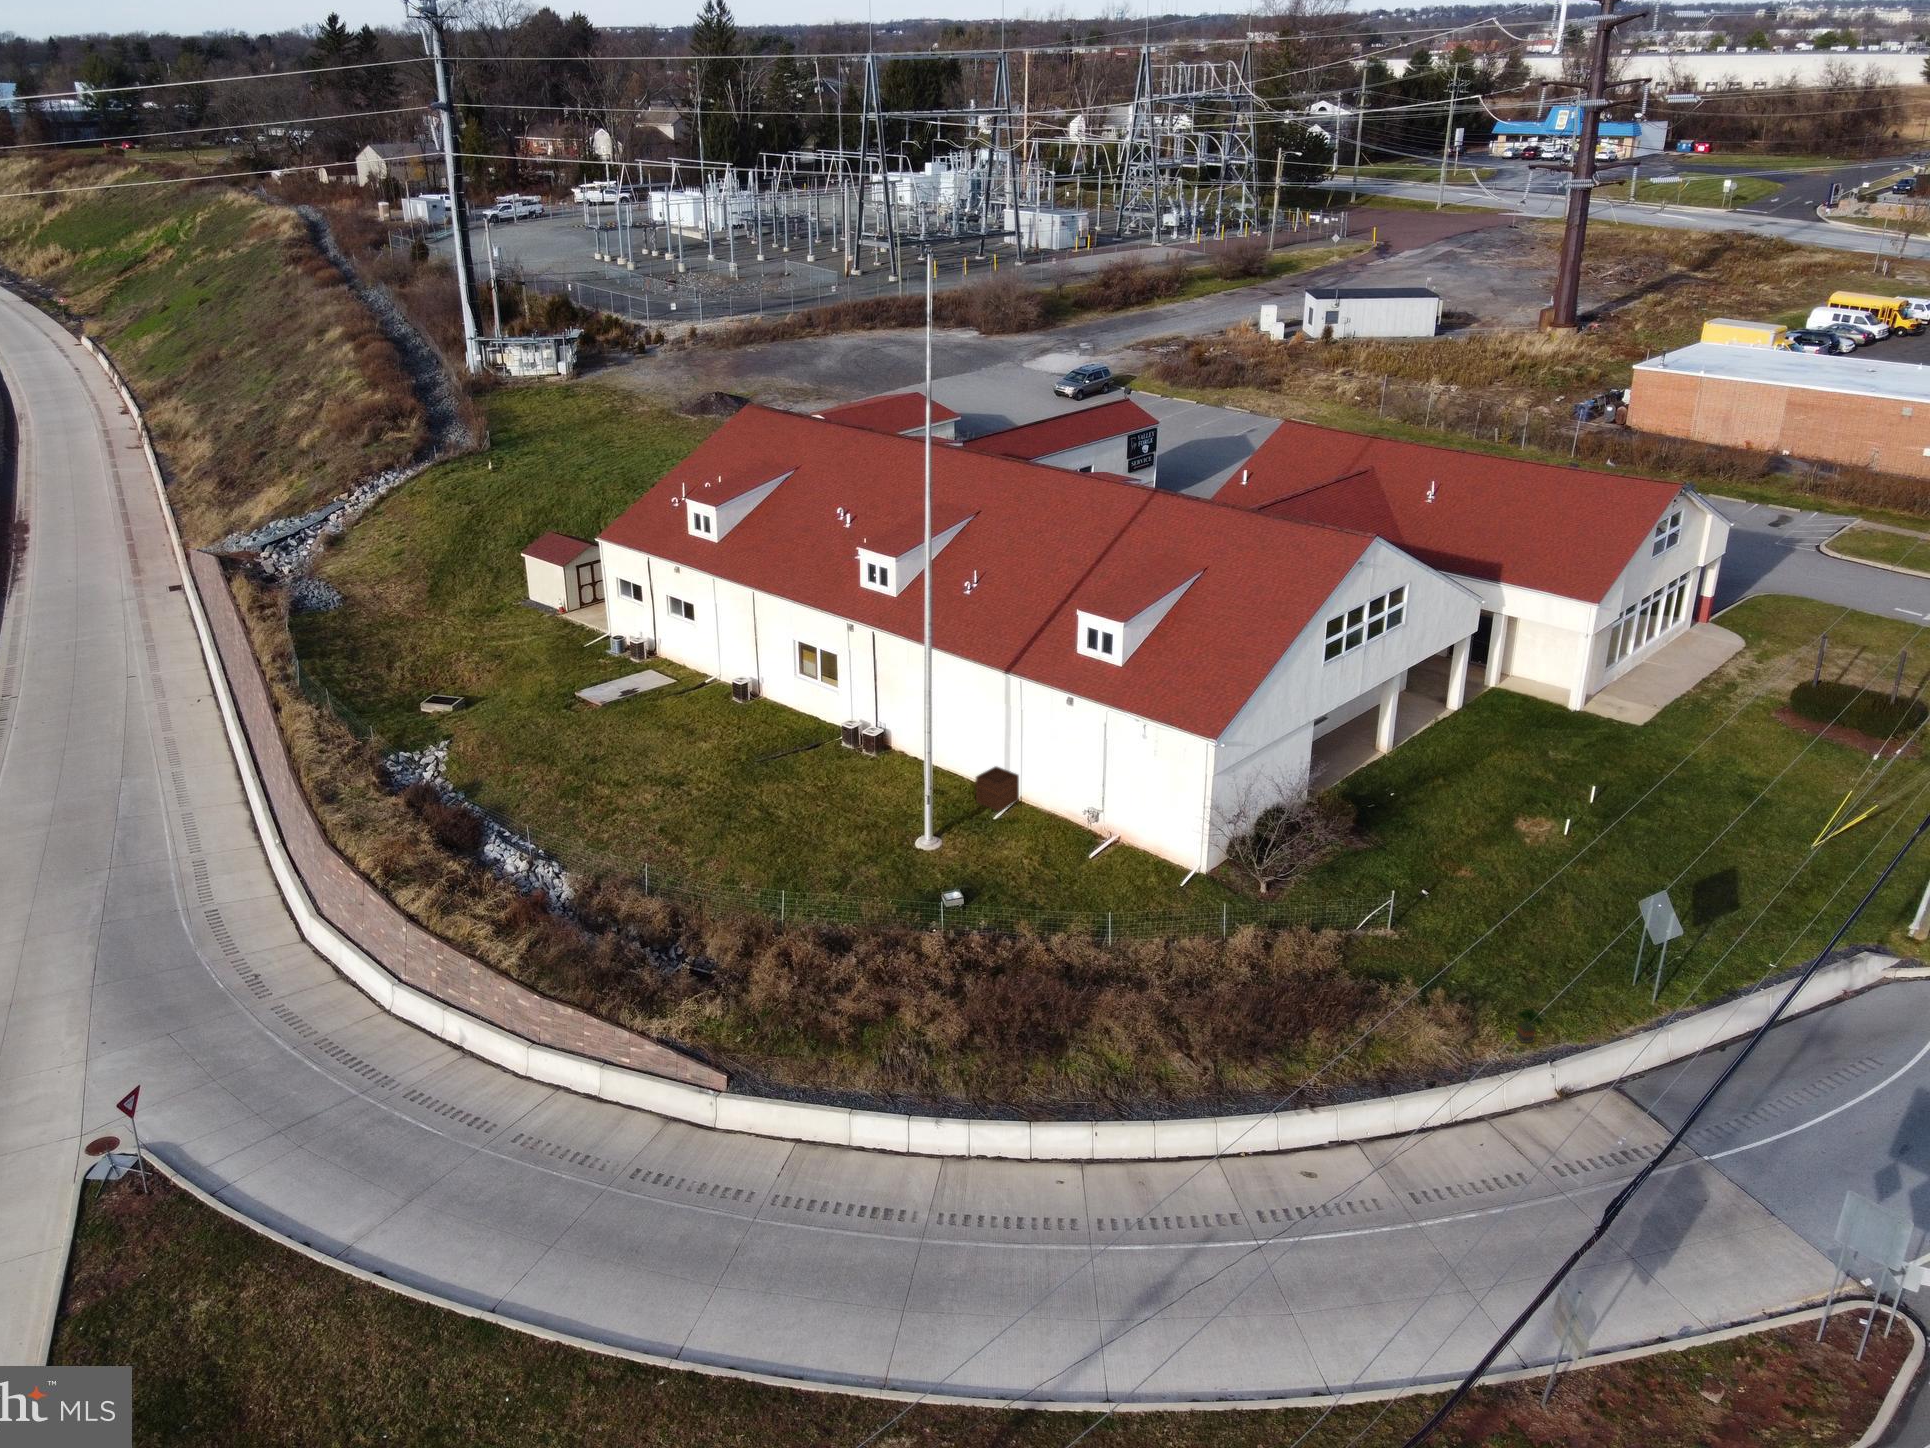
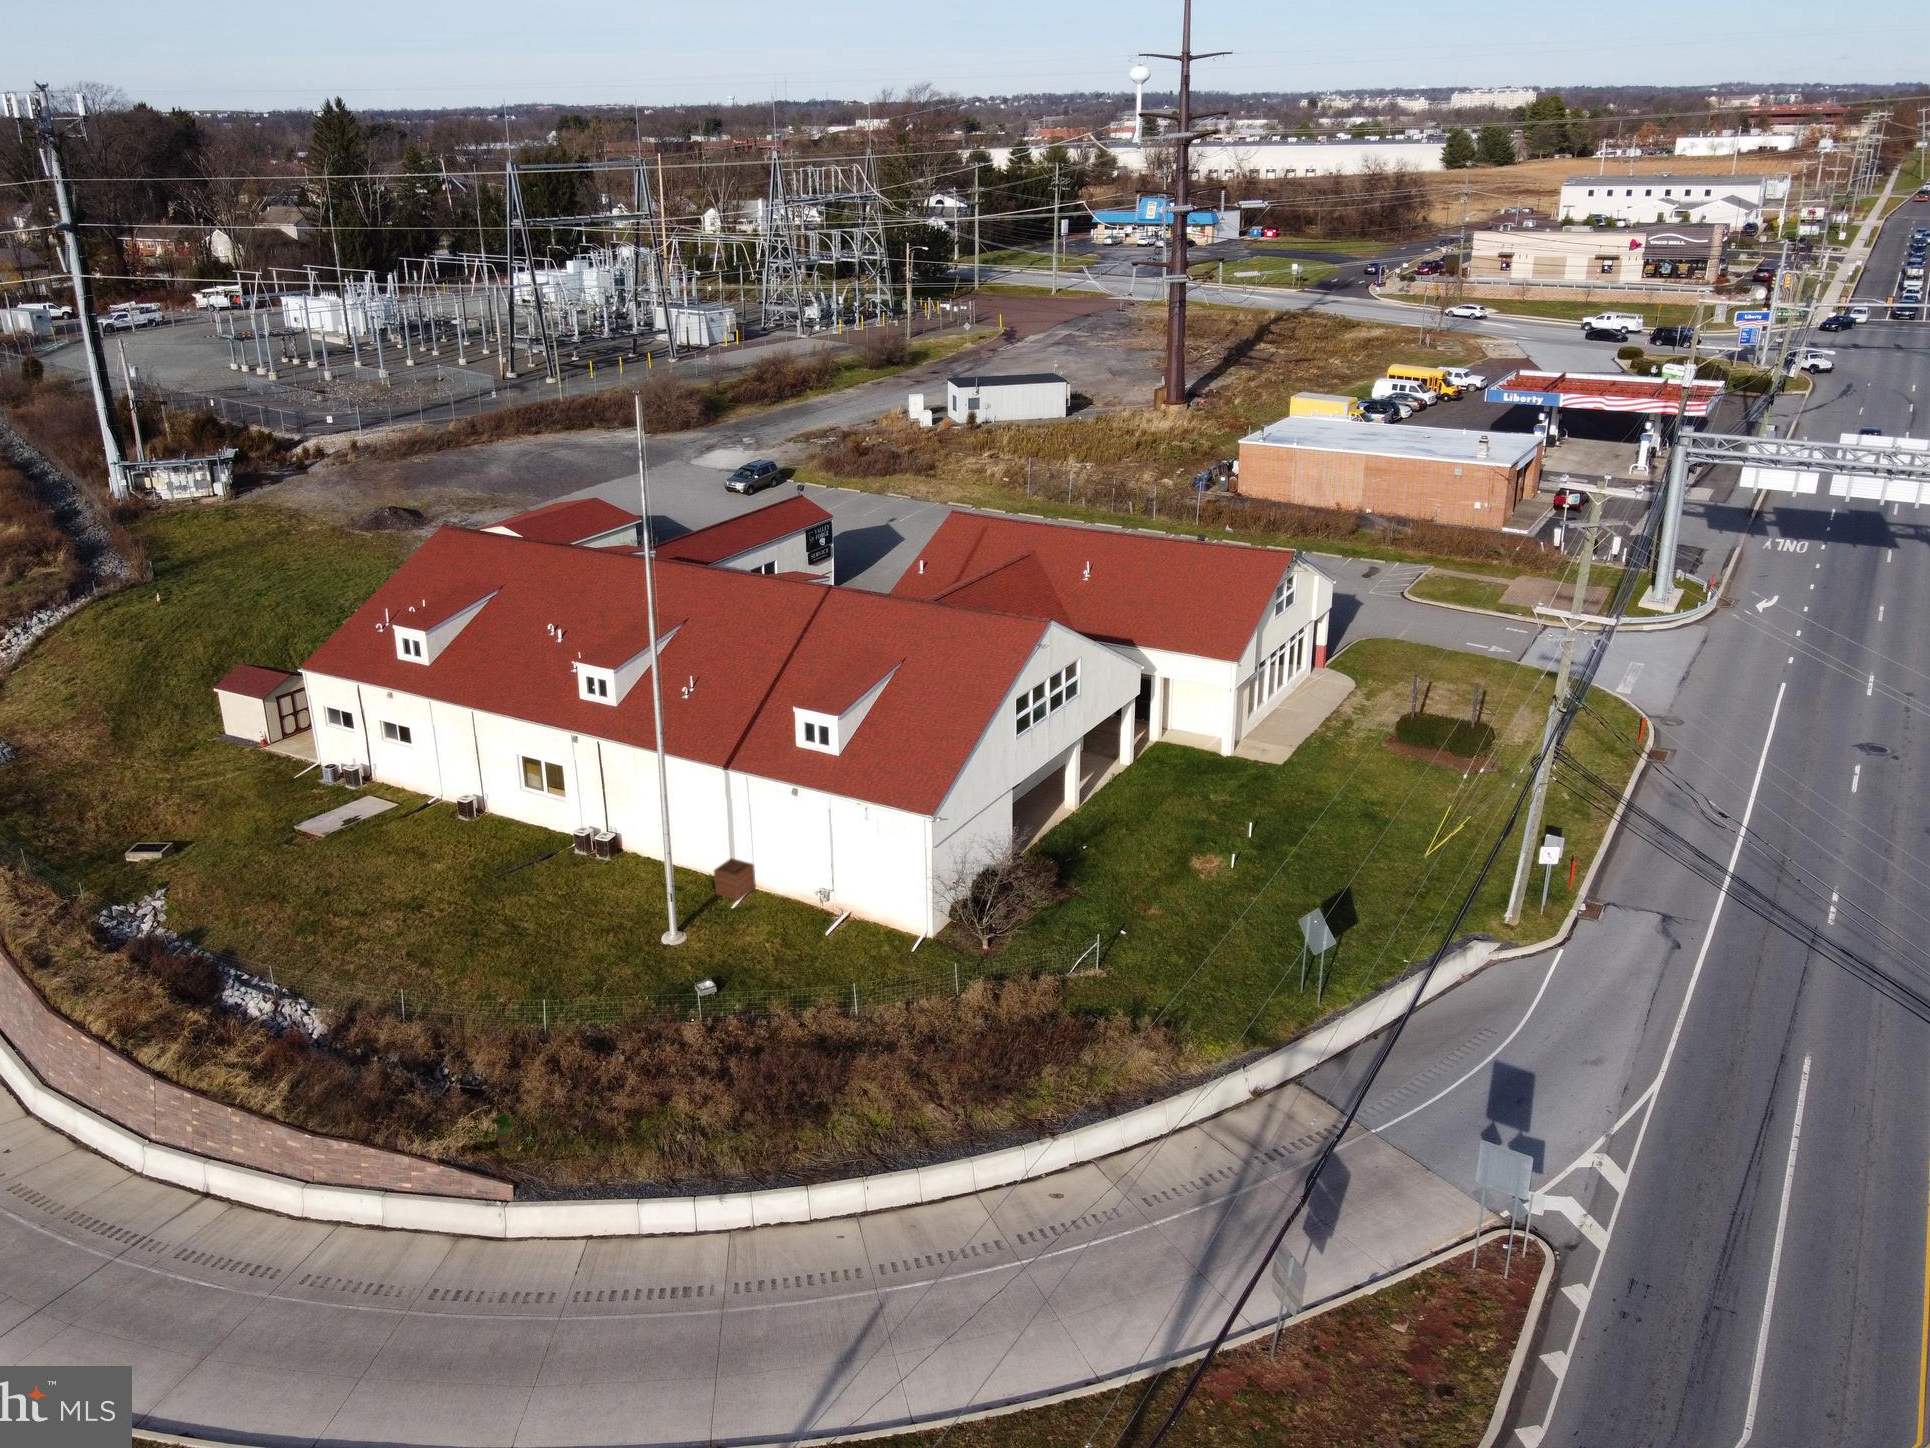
potted tree: present [1517,1008,1542,1043] -> present [491,1114,512,1147]

